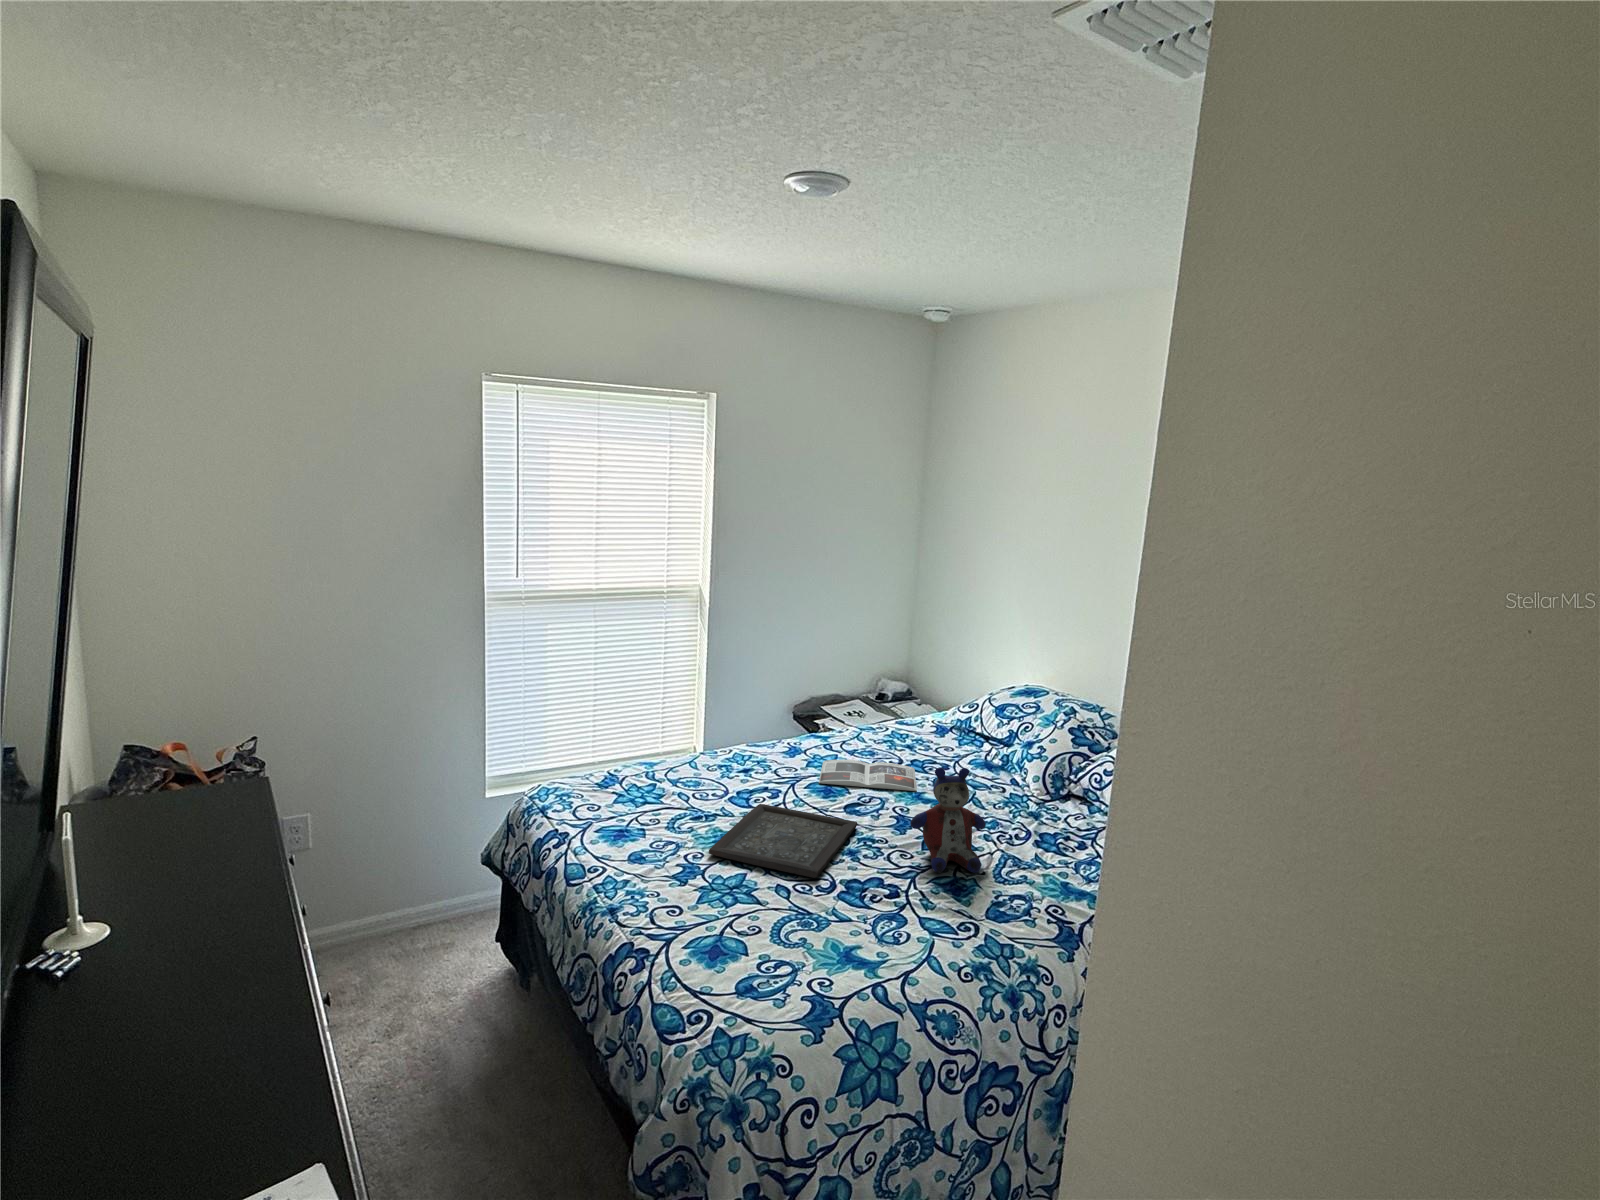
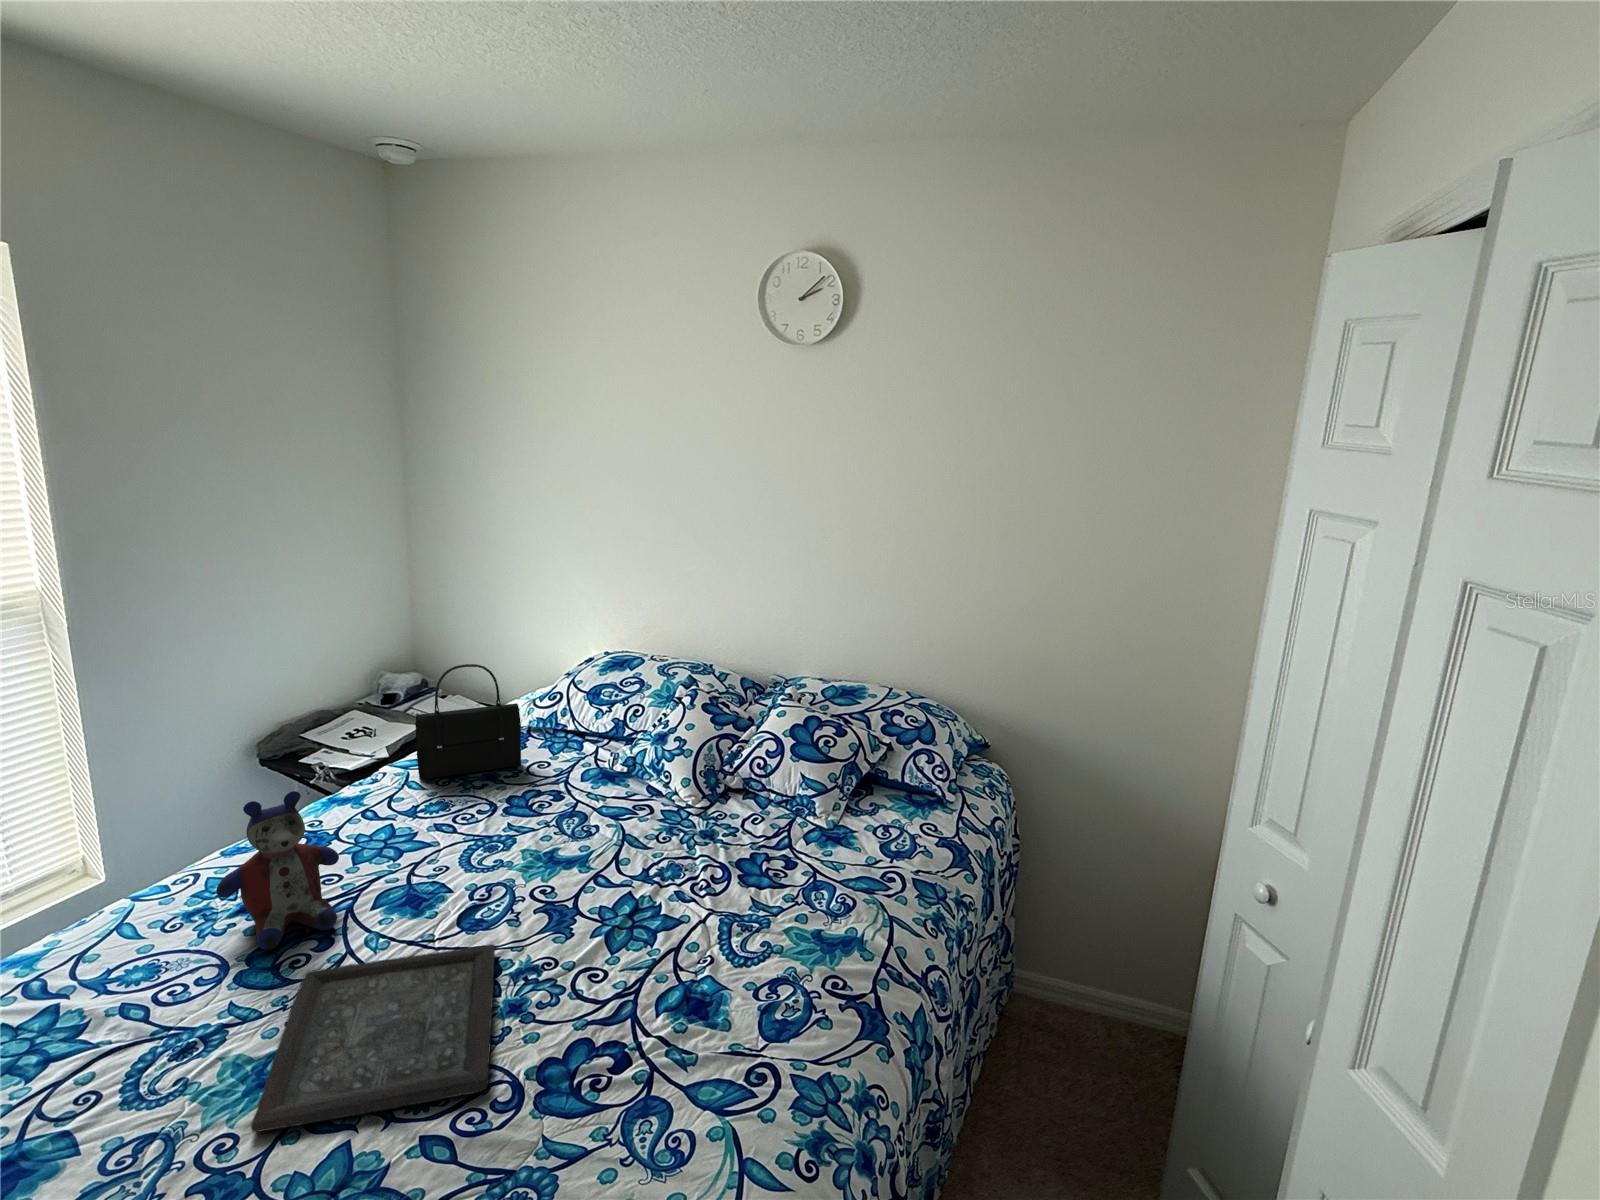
handbag: none [866,664,936,744] -> present [415,664,521,779]
magazine: present [819,760,917,791] -> none [375,812,544,888]
stuffed bear: present [910,768,986,873] -> present [216,791,339,950]

